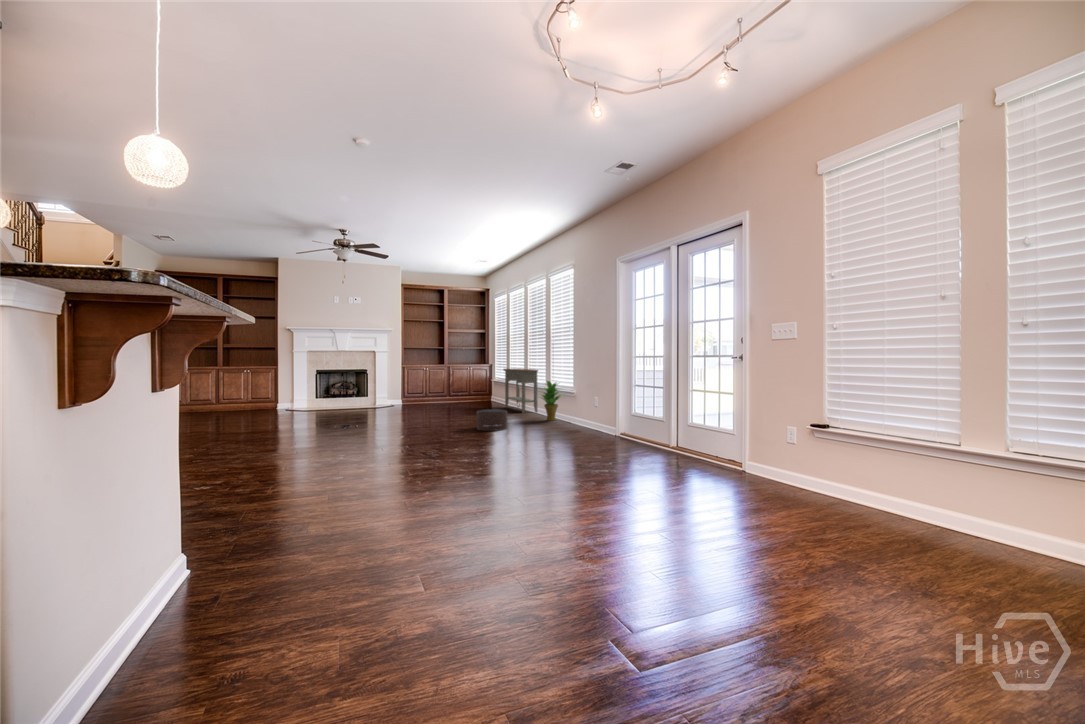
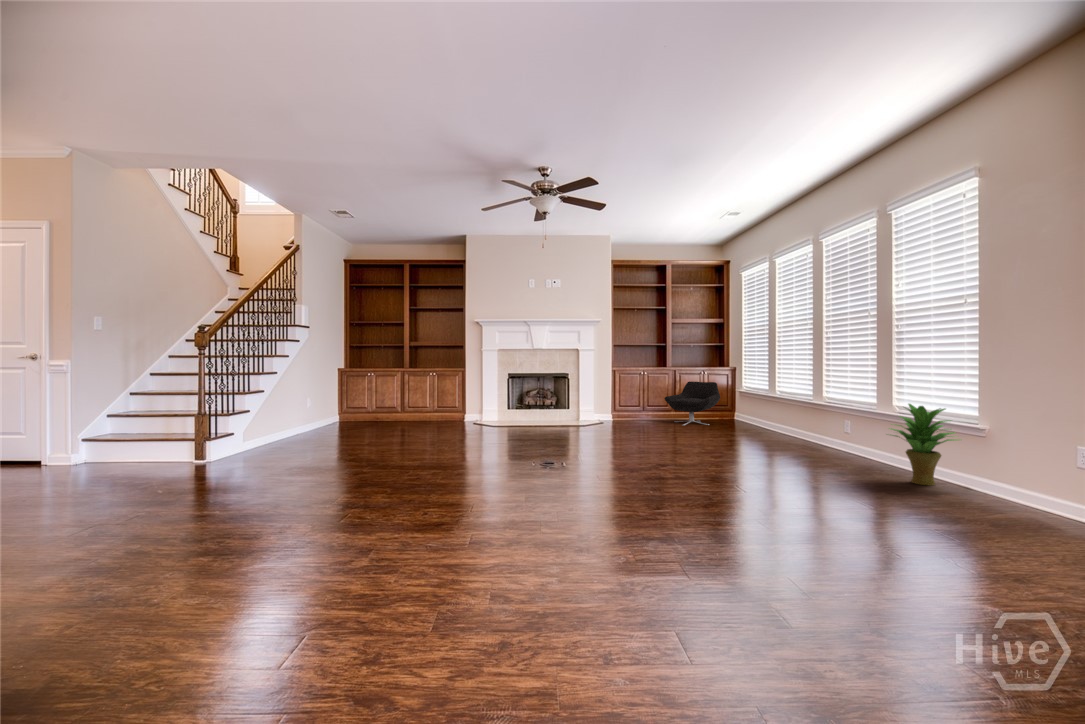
console table: present [503,369,538,413] -> none [772,375,857,454]
lounge chair: none [441,375,479,405] -> present [664,381,720,425]
pouf: present [477,409,508,431] -> none [778,460,857,511]

